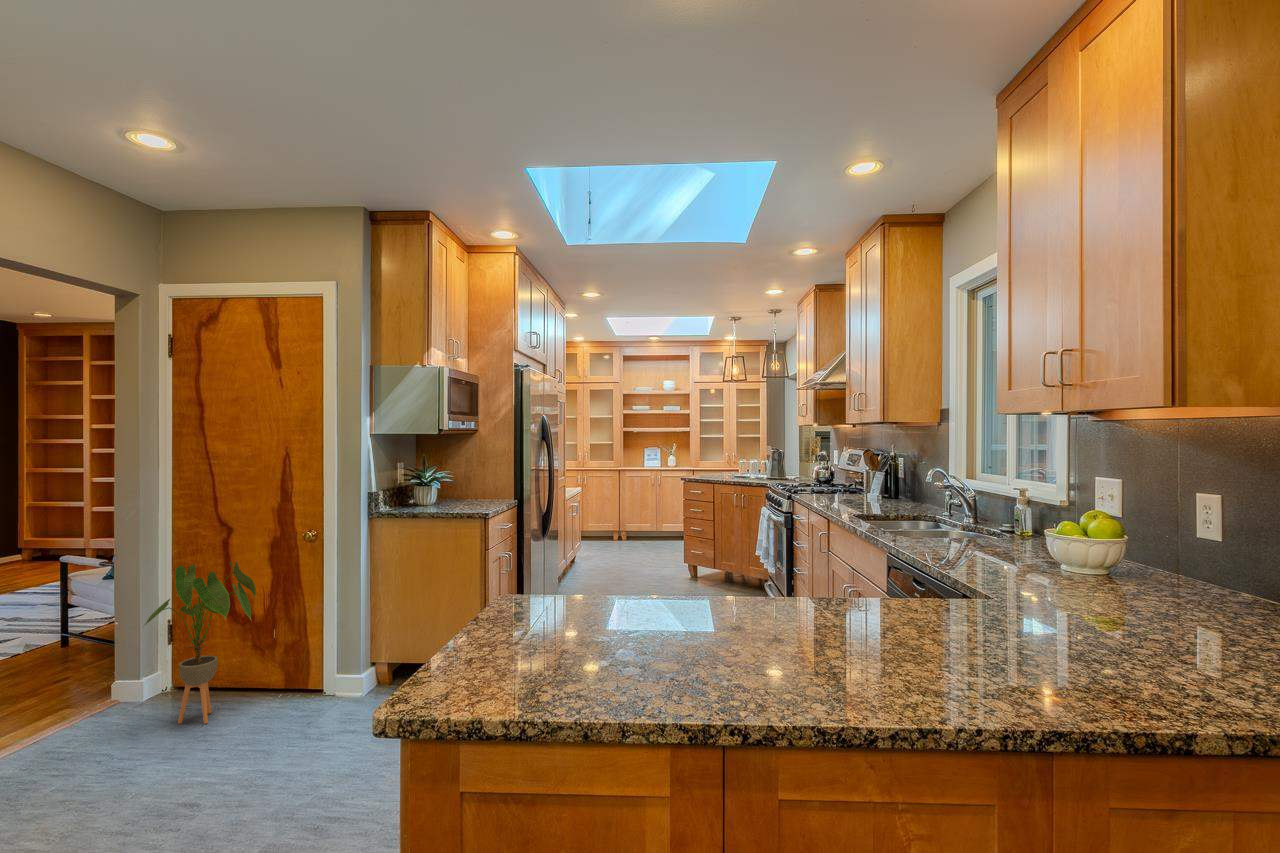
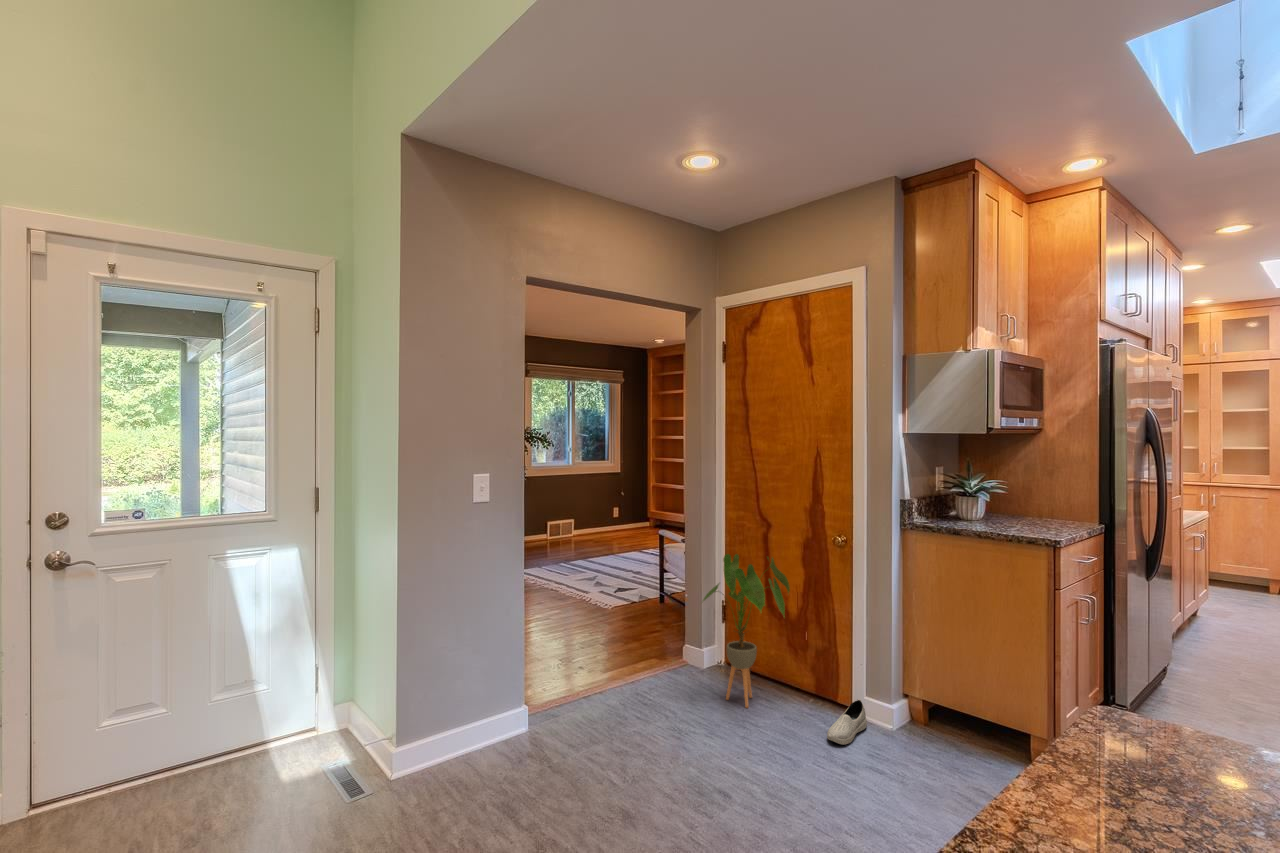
shoe: none [299,679,337,723] -> present [827,699,867,745]

